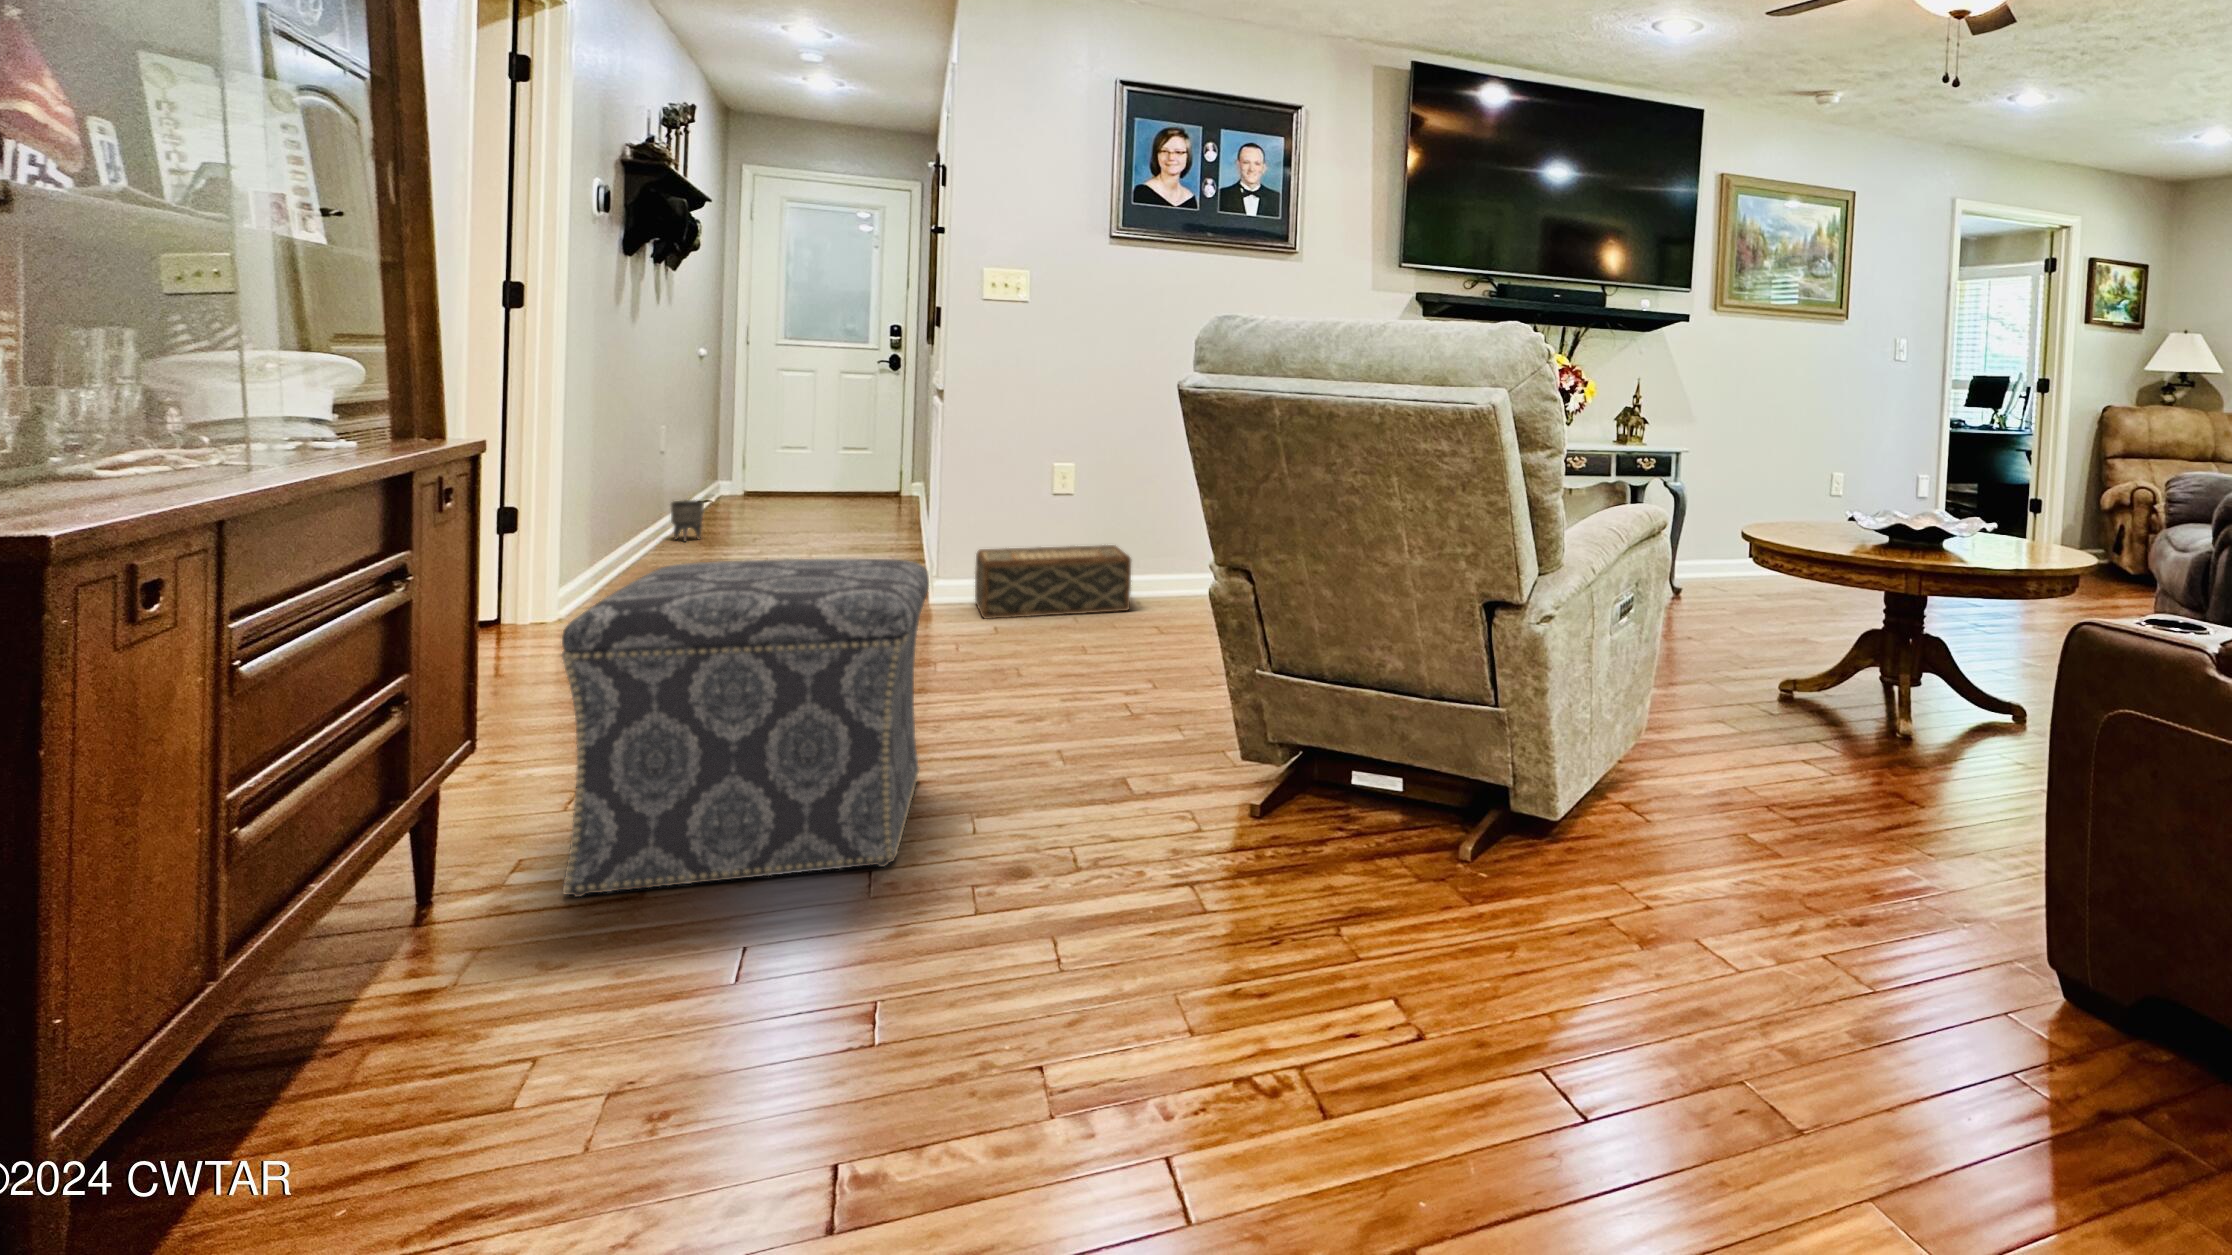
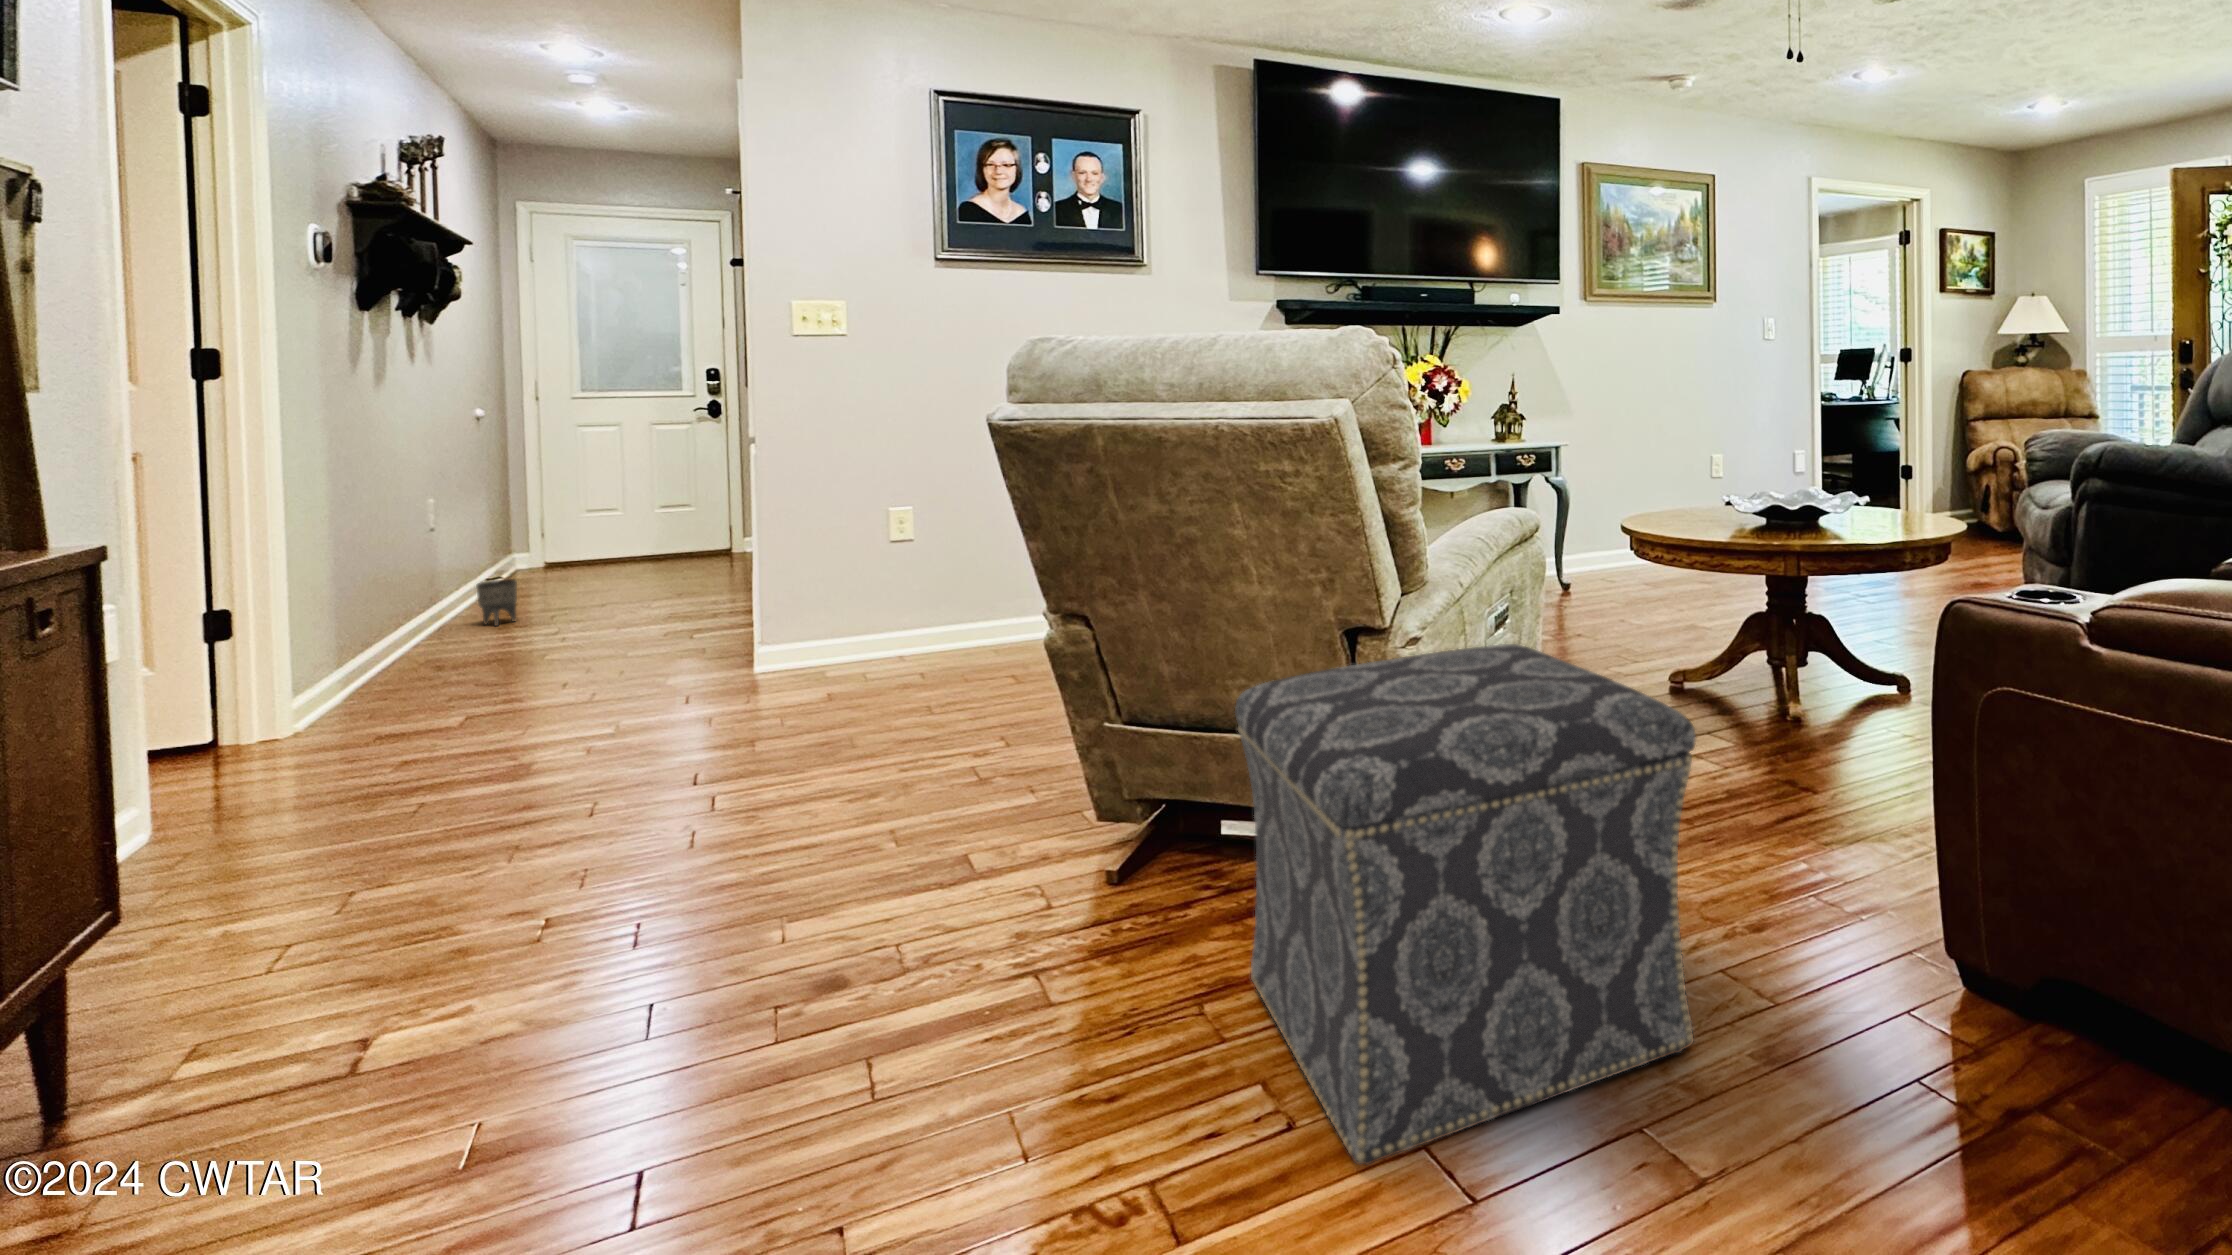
woven basket: present [975,545,1131,619] -> none [825,590,1001,683]
ottoman: present [562,559,929,897] -> present [1235,644,1696,1165]

